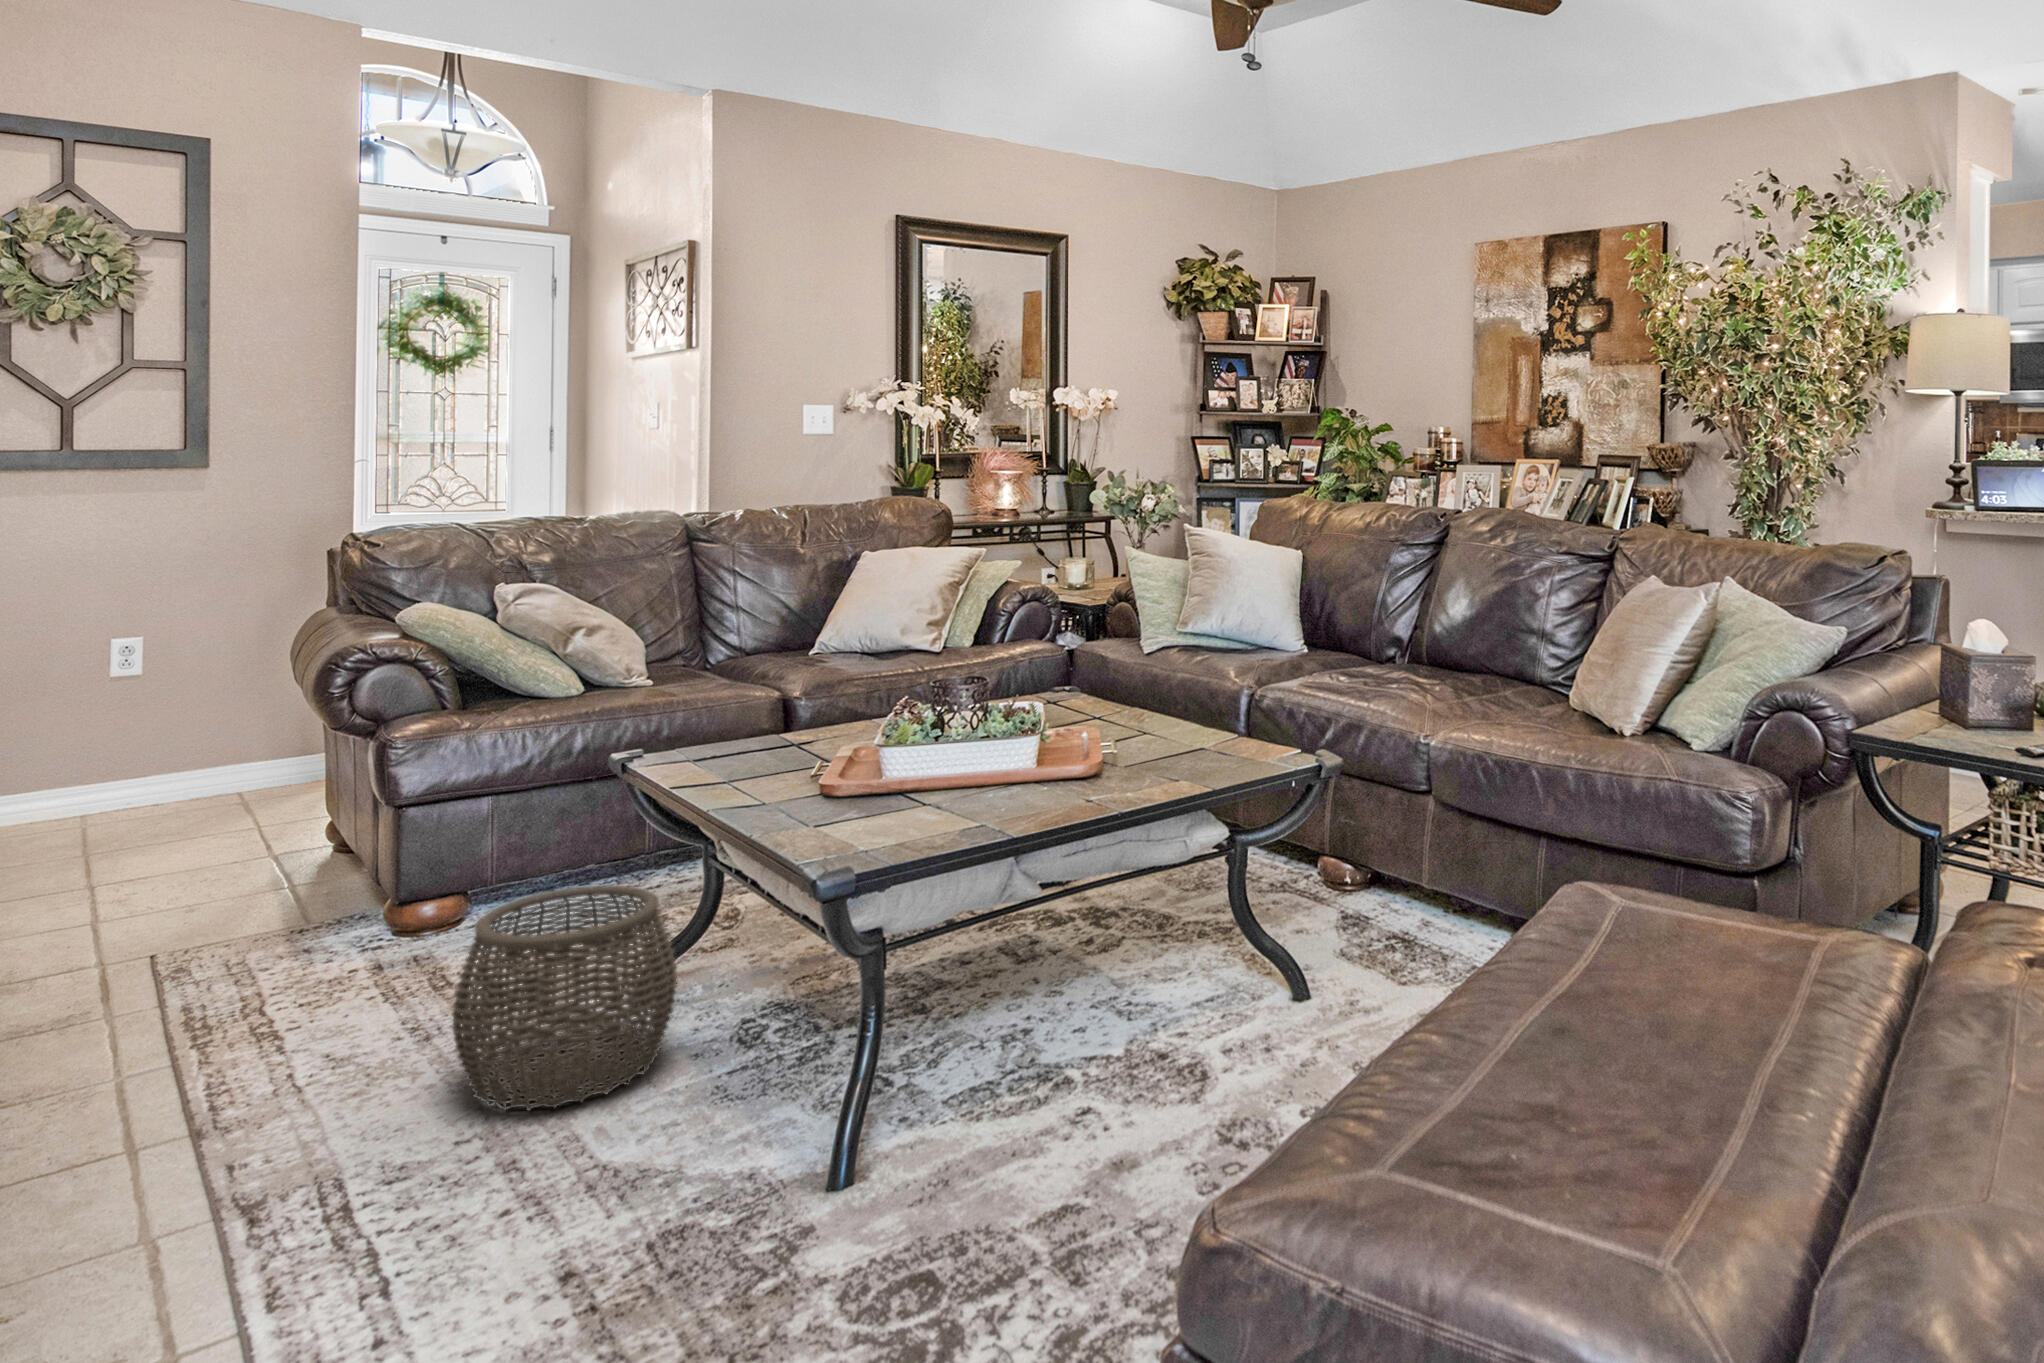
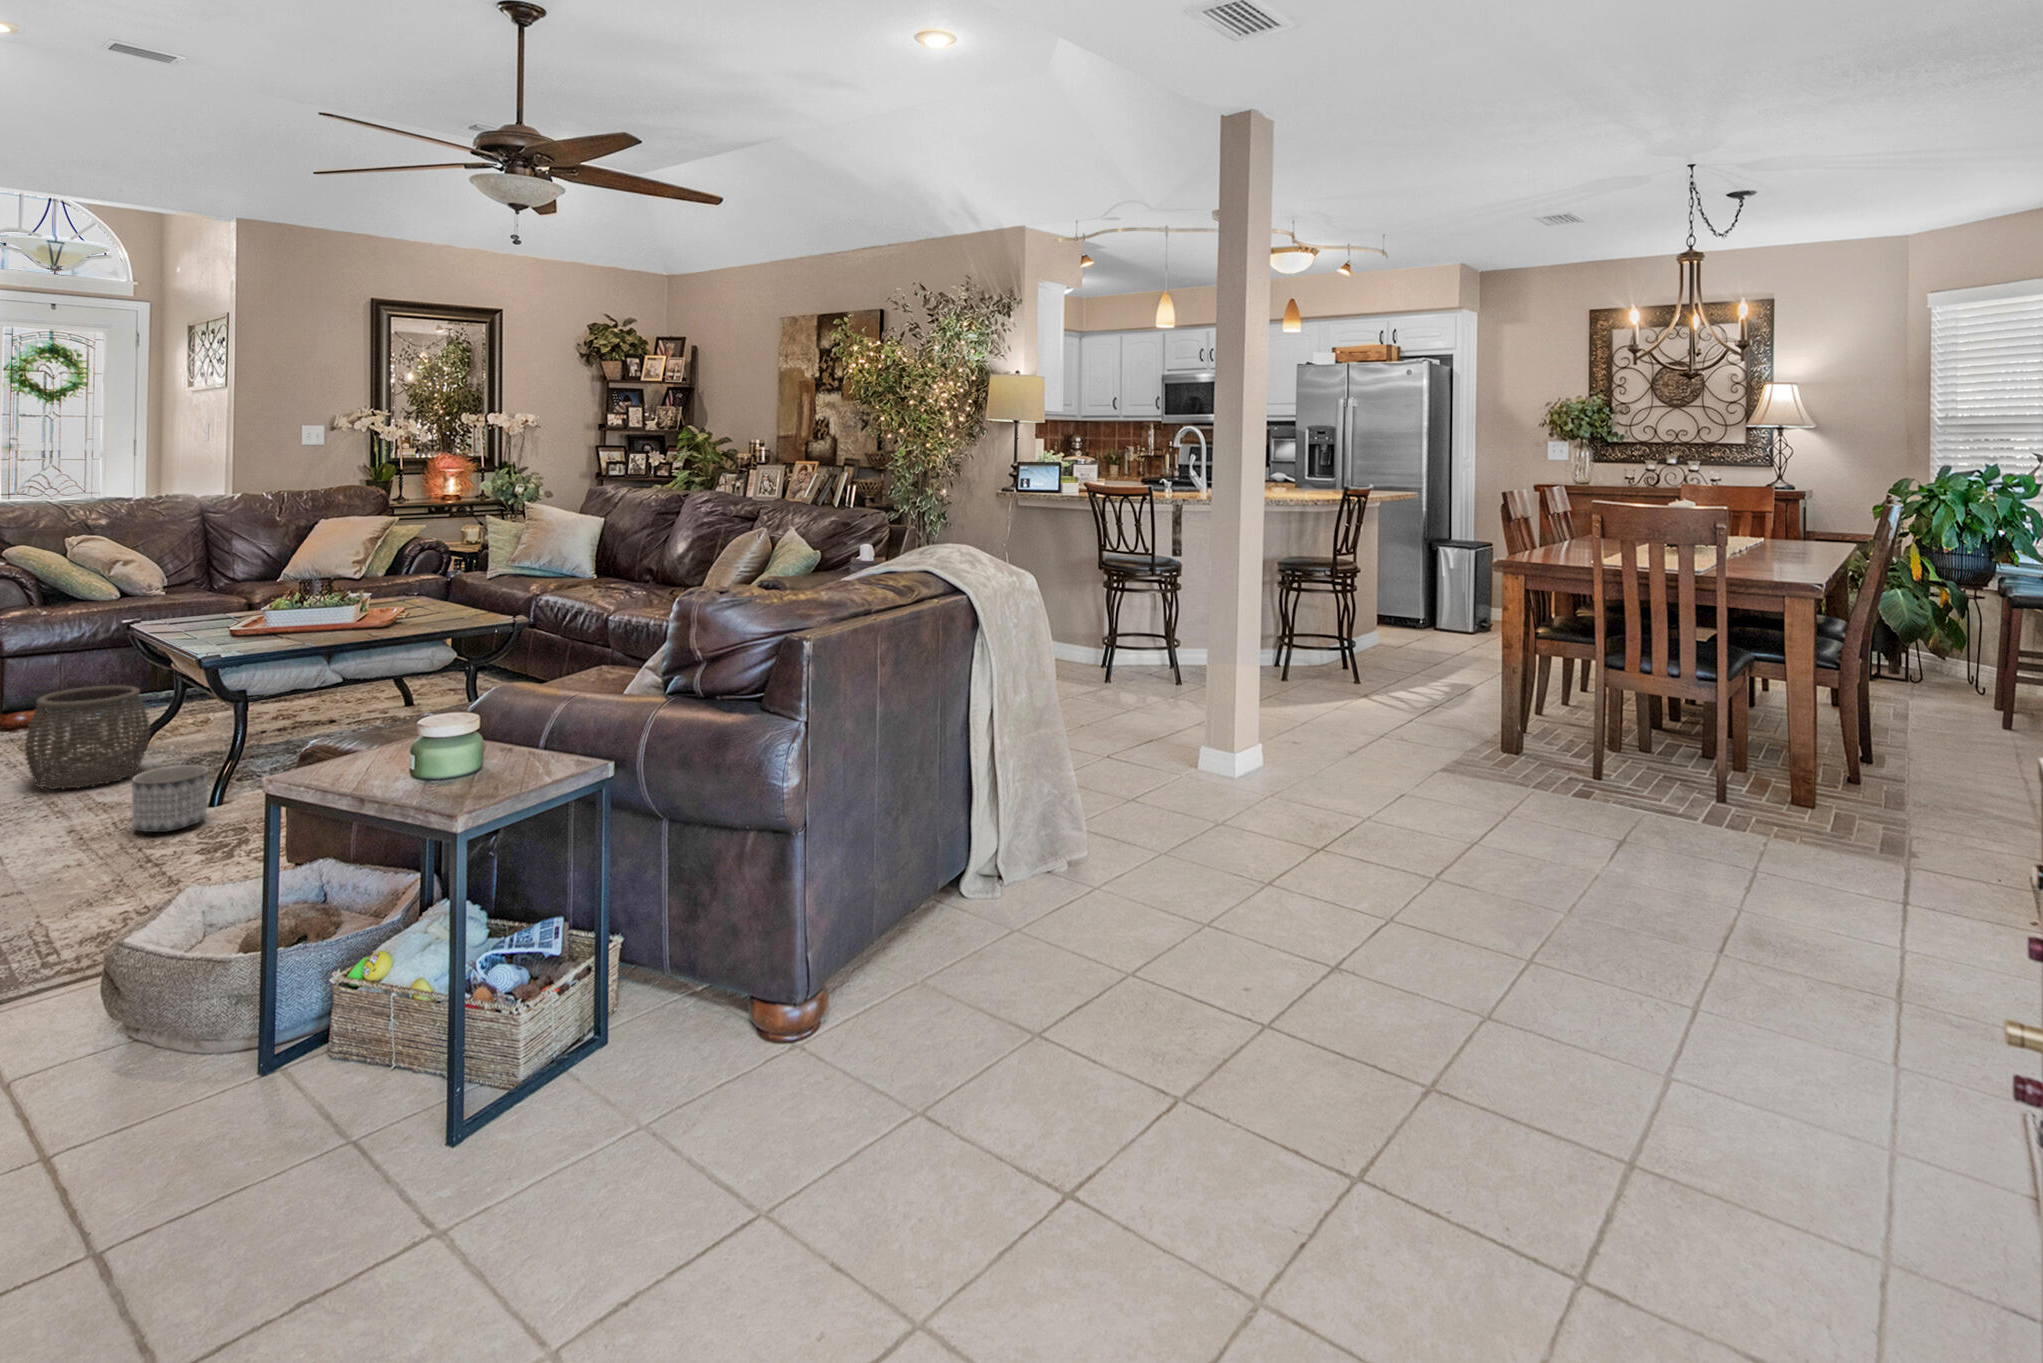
planter: none [692,1102,840,1276] -> present [132,765,208,832]

